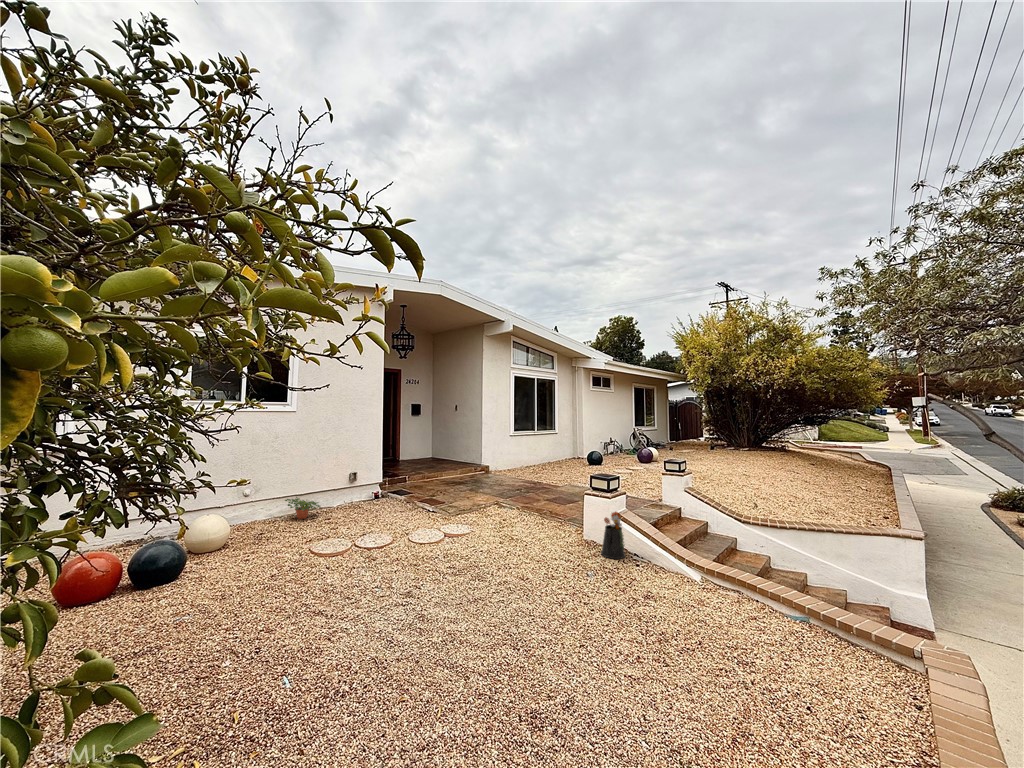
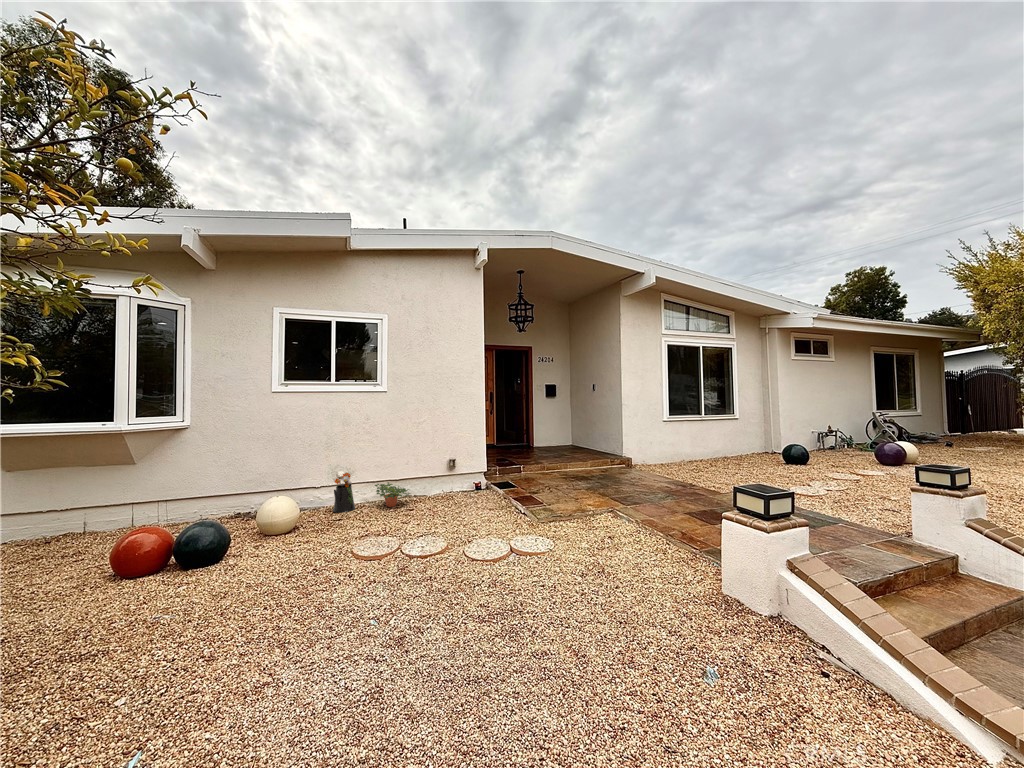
watering can: present [601,512,625,559] -> present [333,473,355,513]

